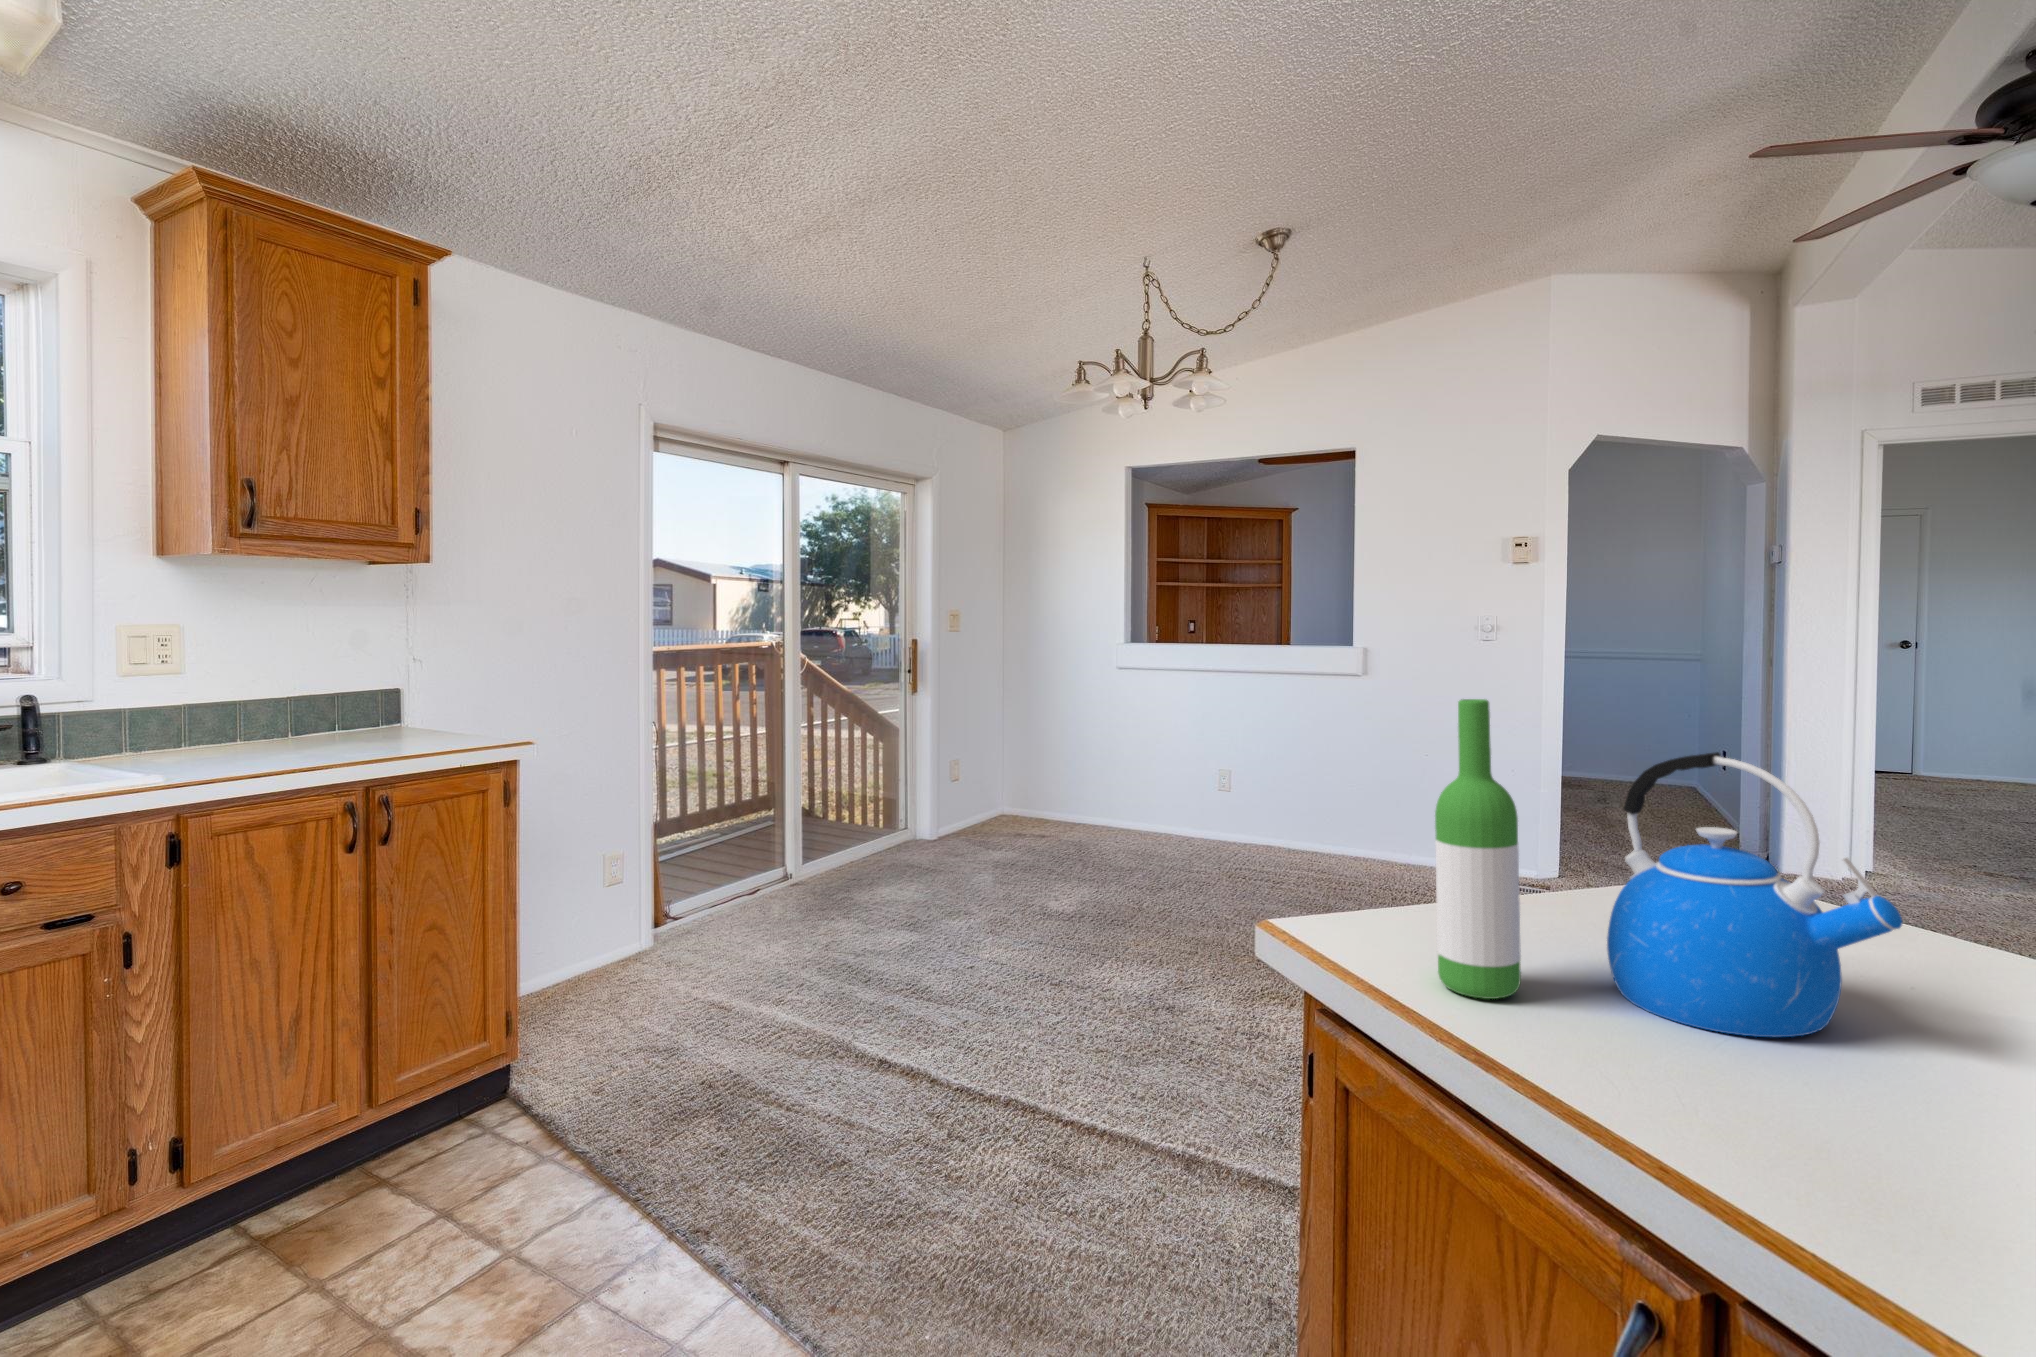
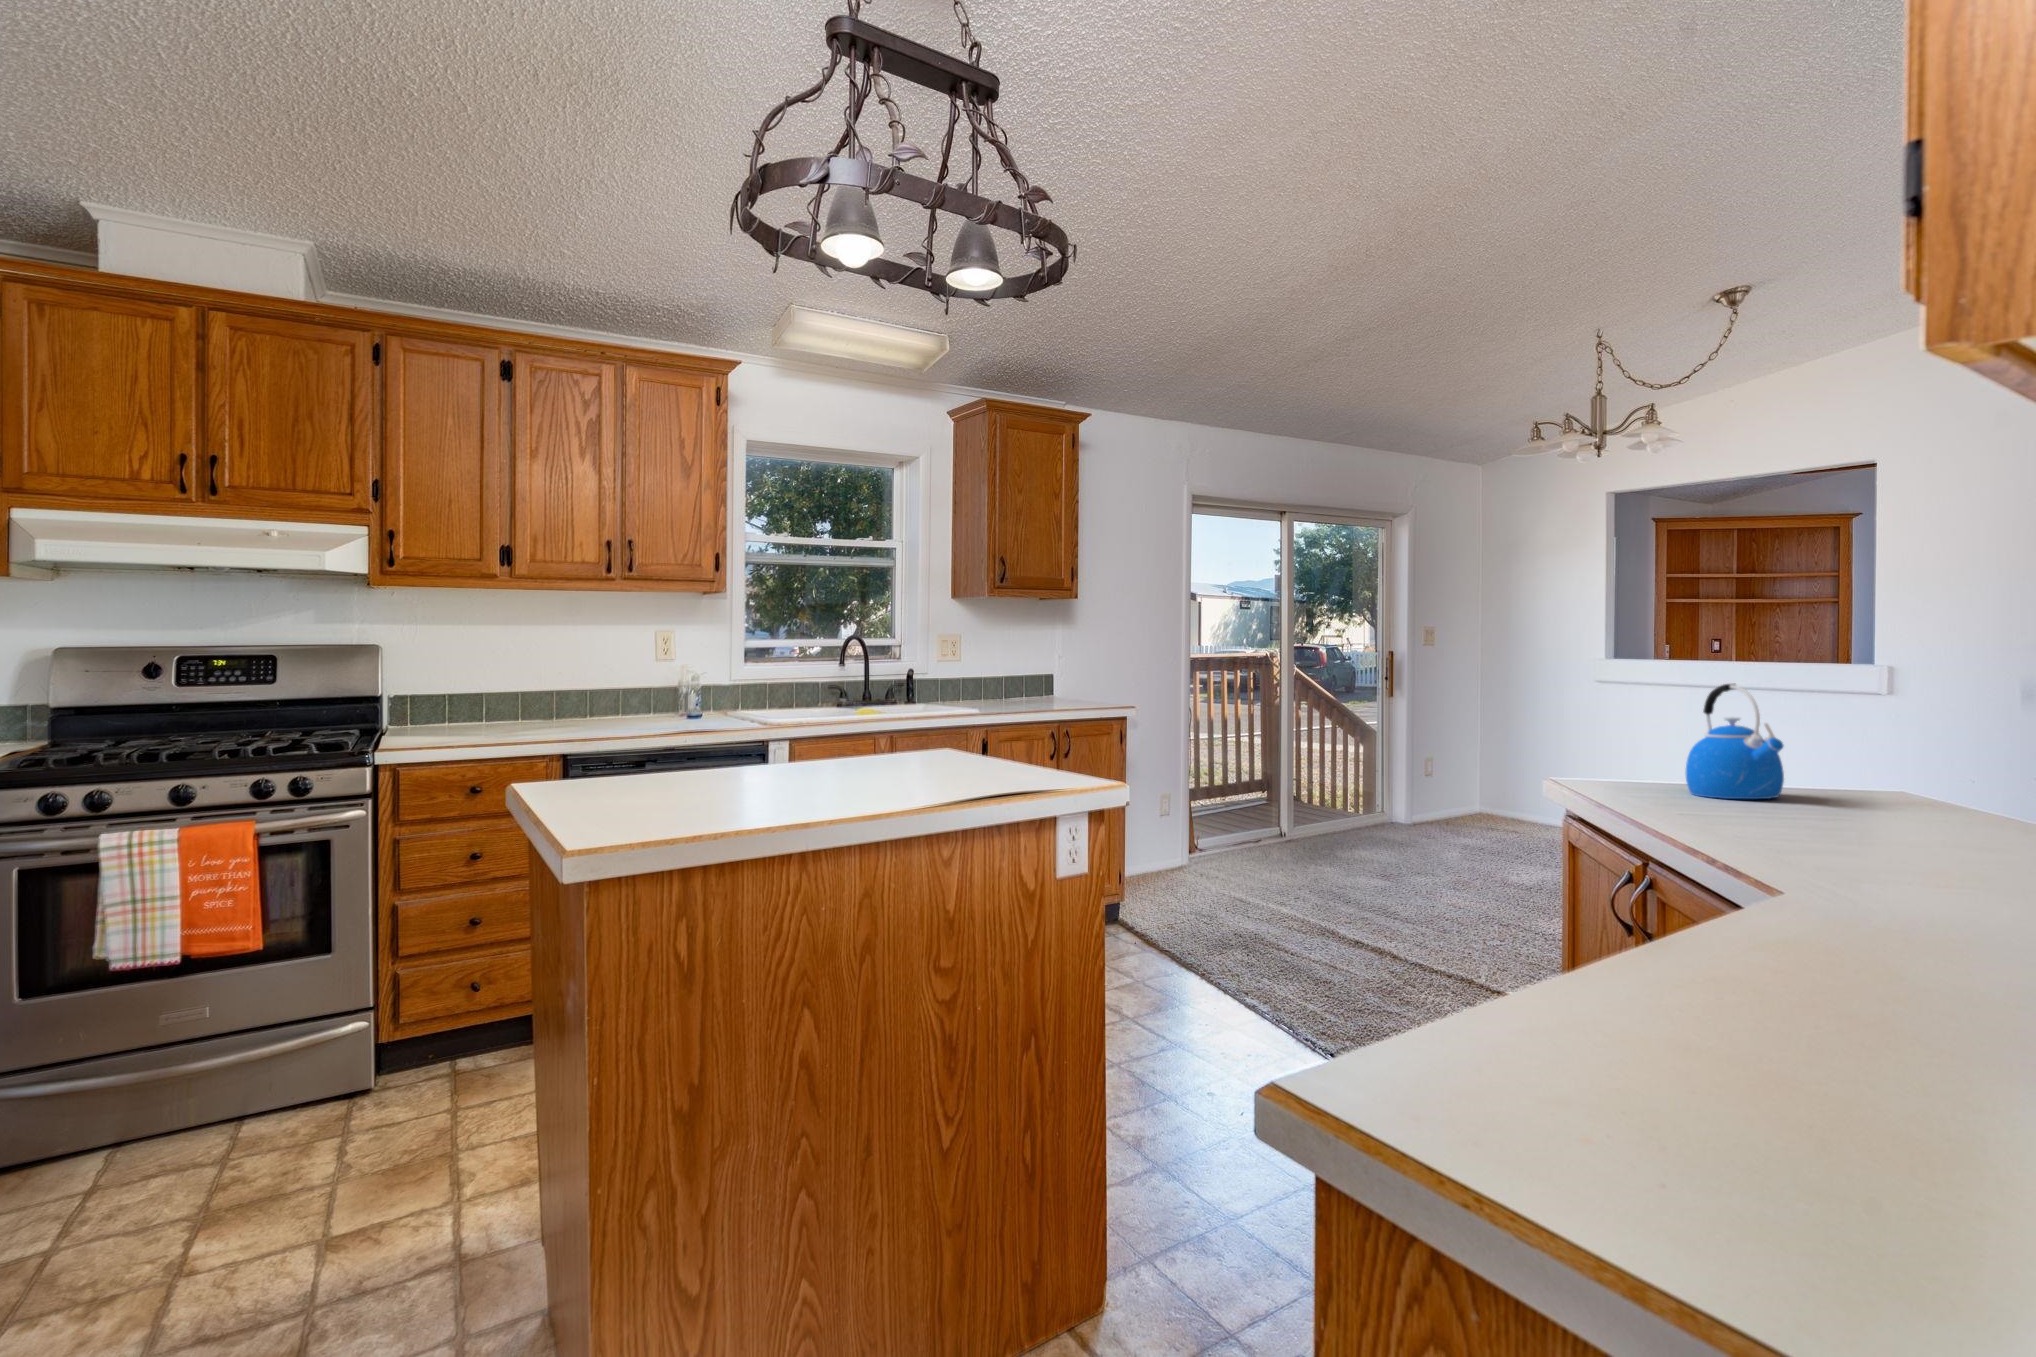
wine bottle: present [1435,699,1521,999] -> none [1603,660,1641,789]

